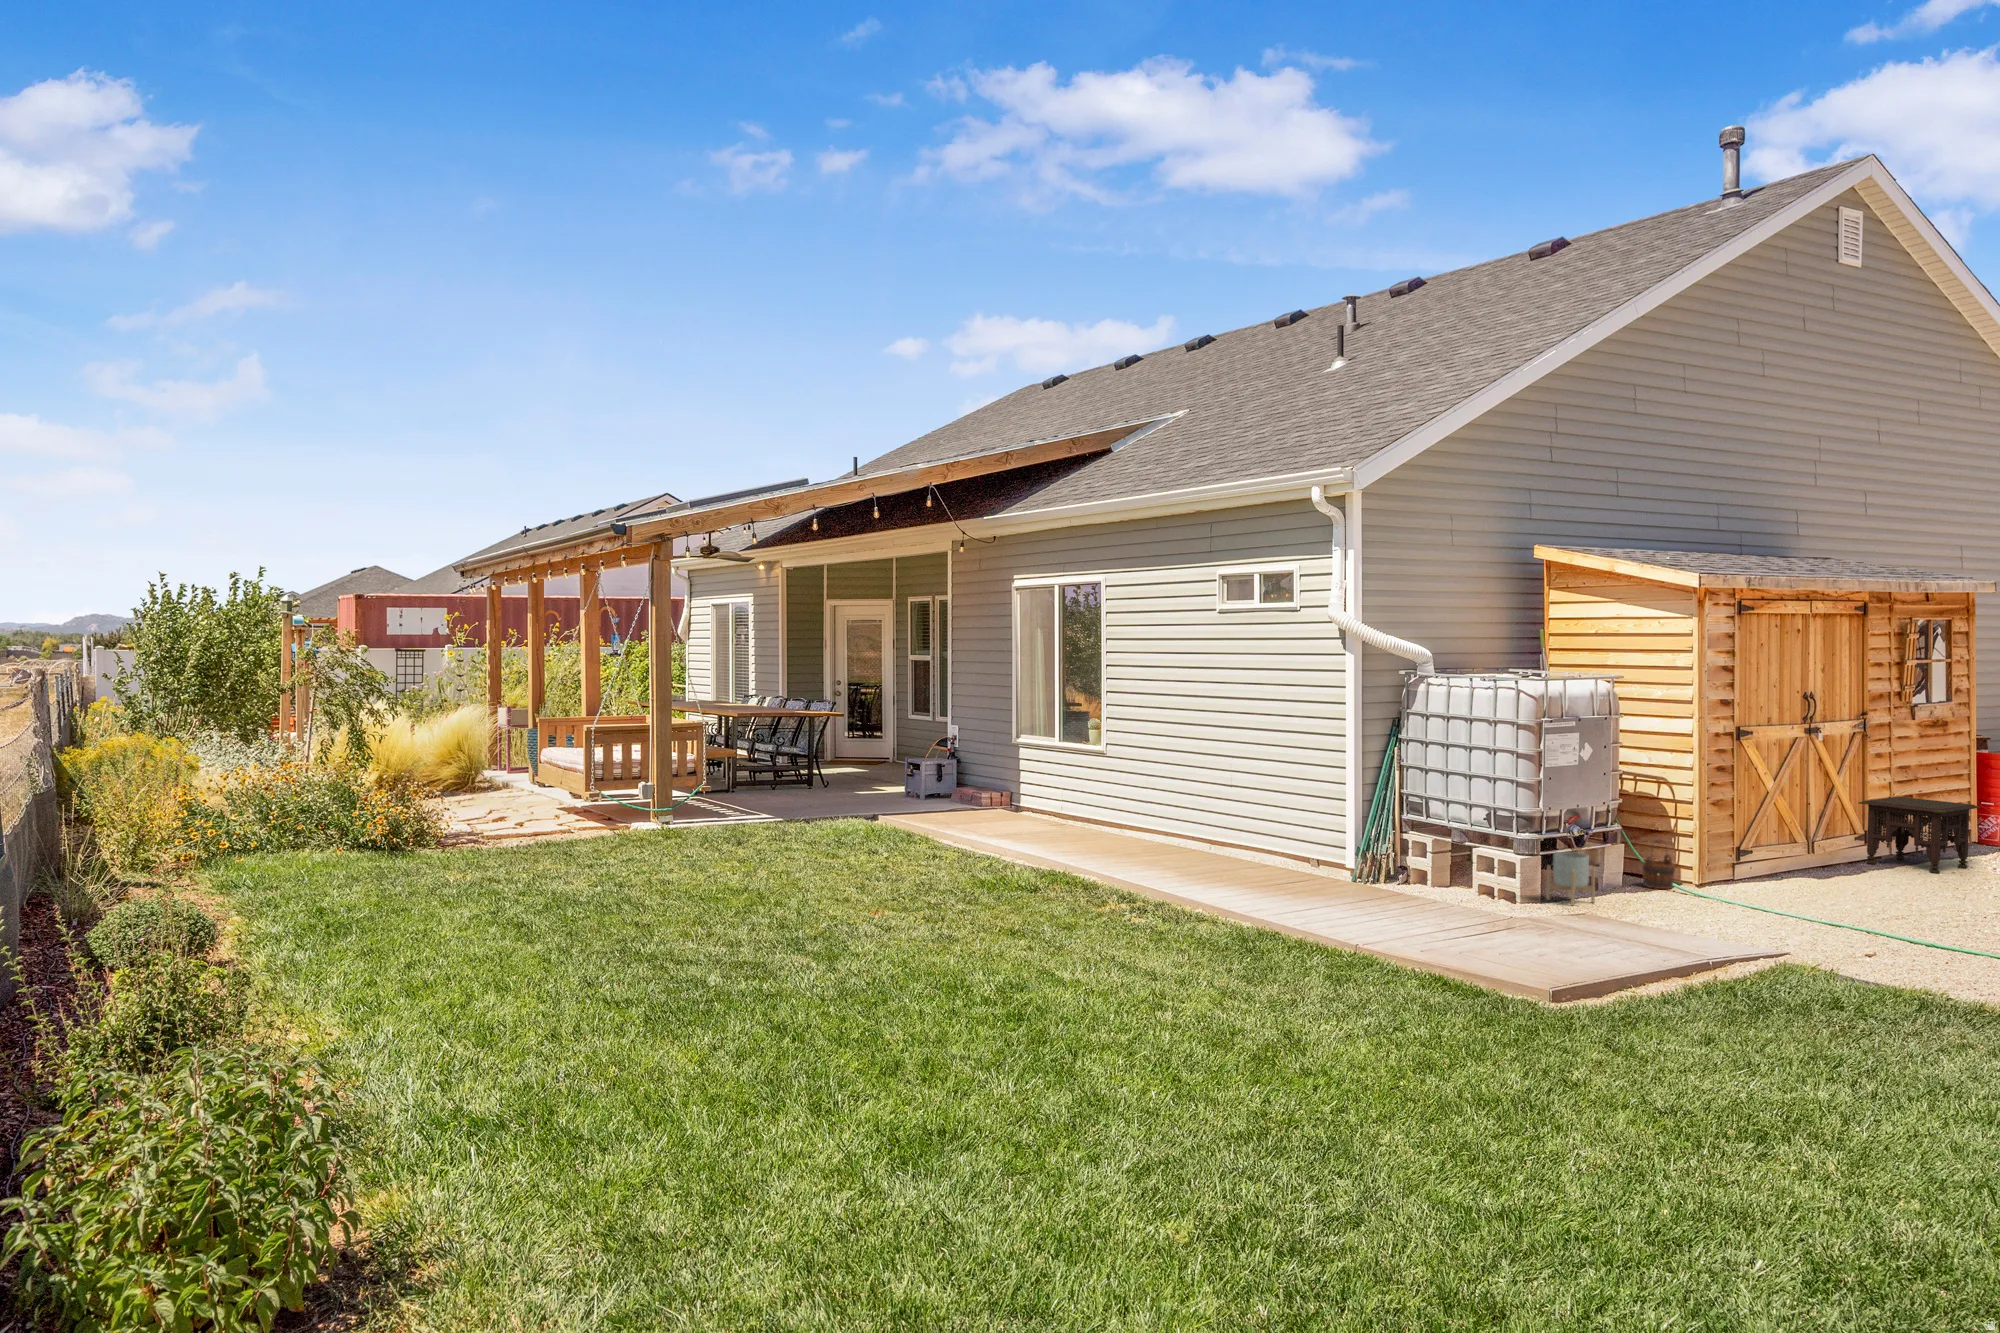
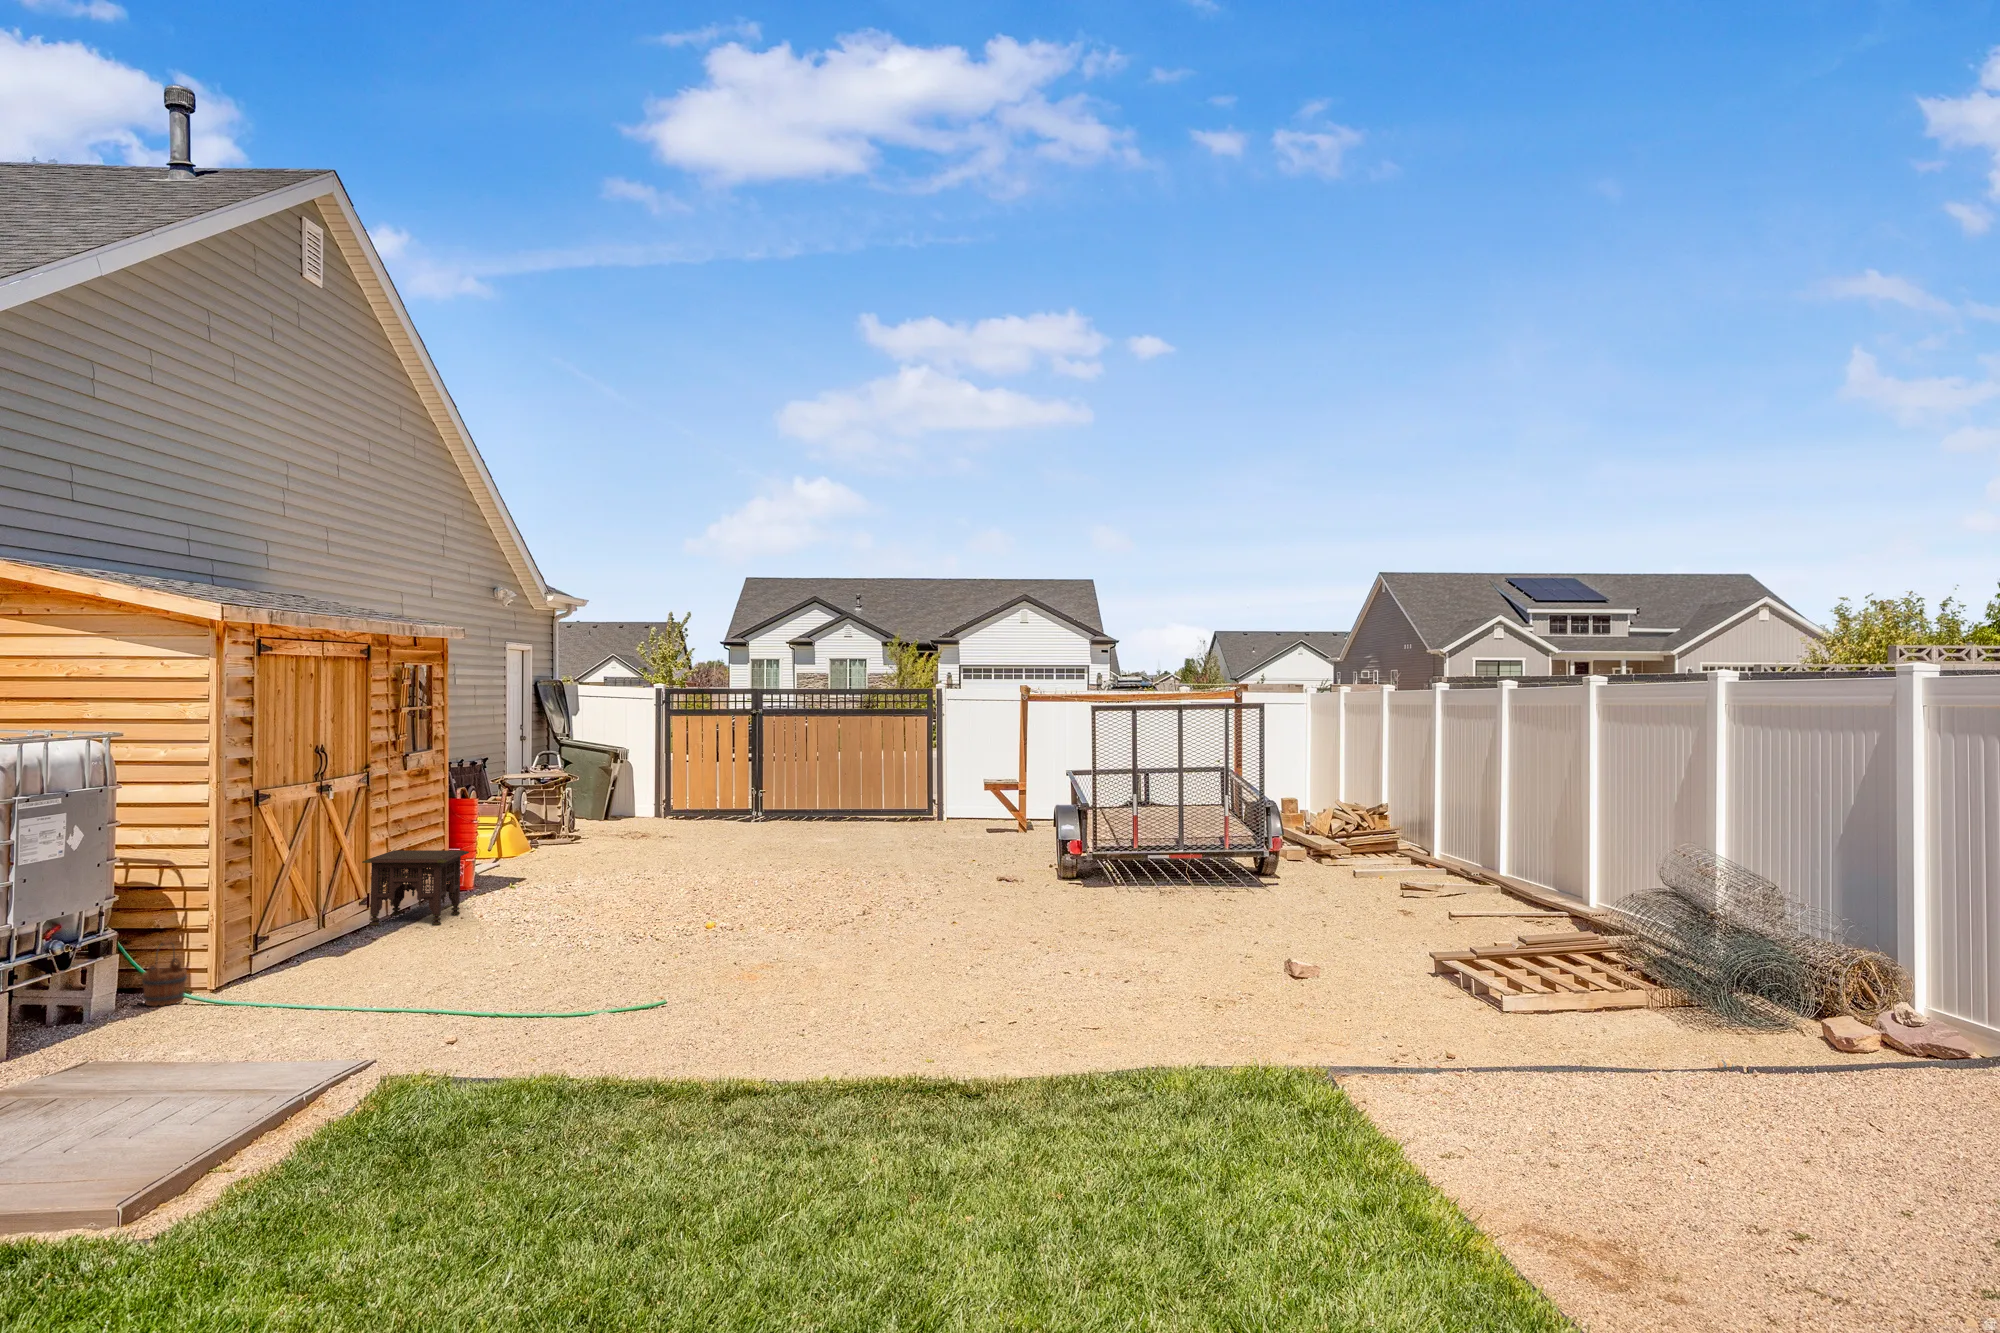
planter: present [1546,852,1595,906] -> none [14,981,92,1059]

